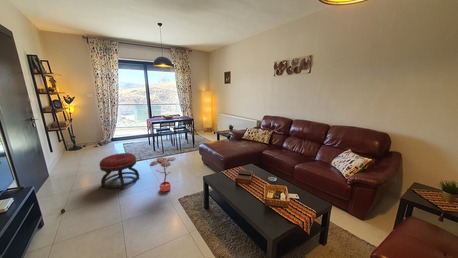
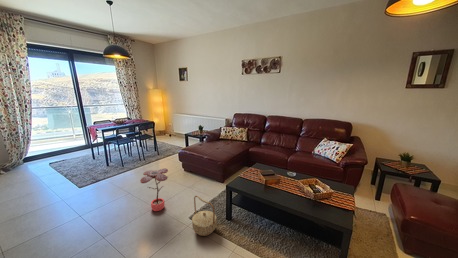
ottoman: present [99,153,139,190] -> none [54,173,111,226]
basket: none [174,183,196,220] -> present [192,196,217,236]

